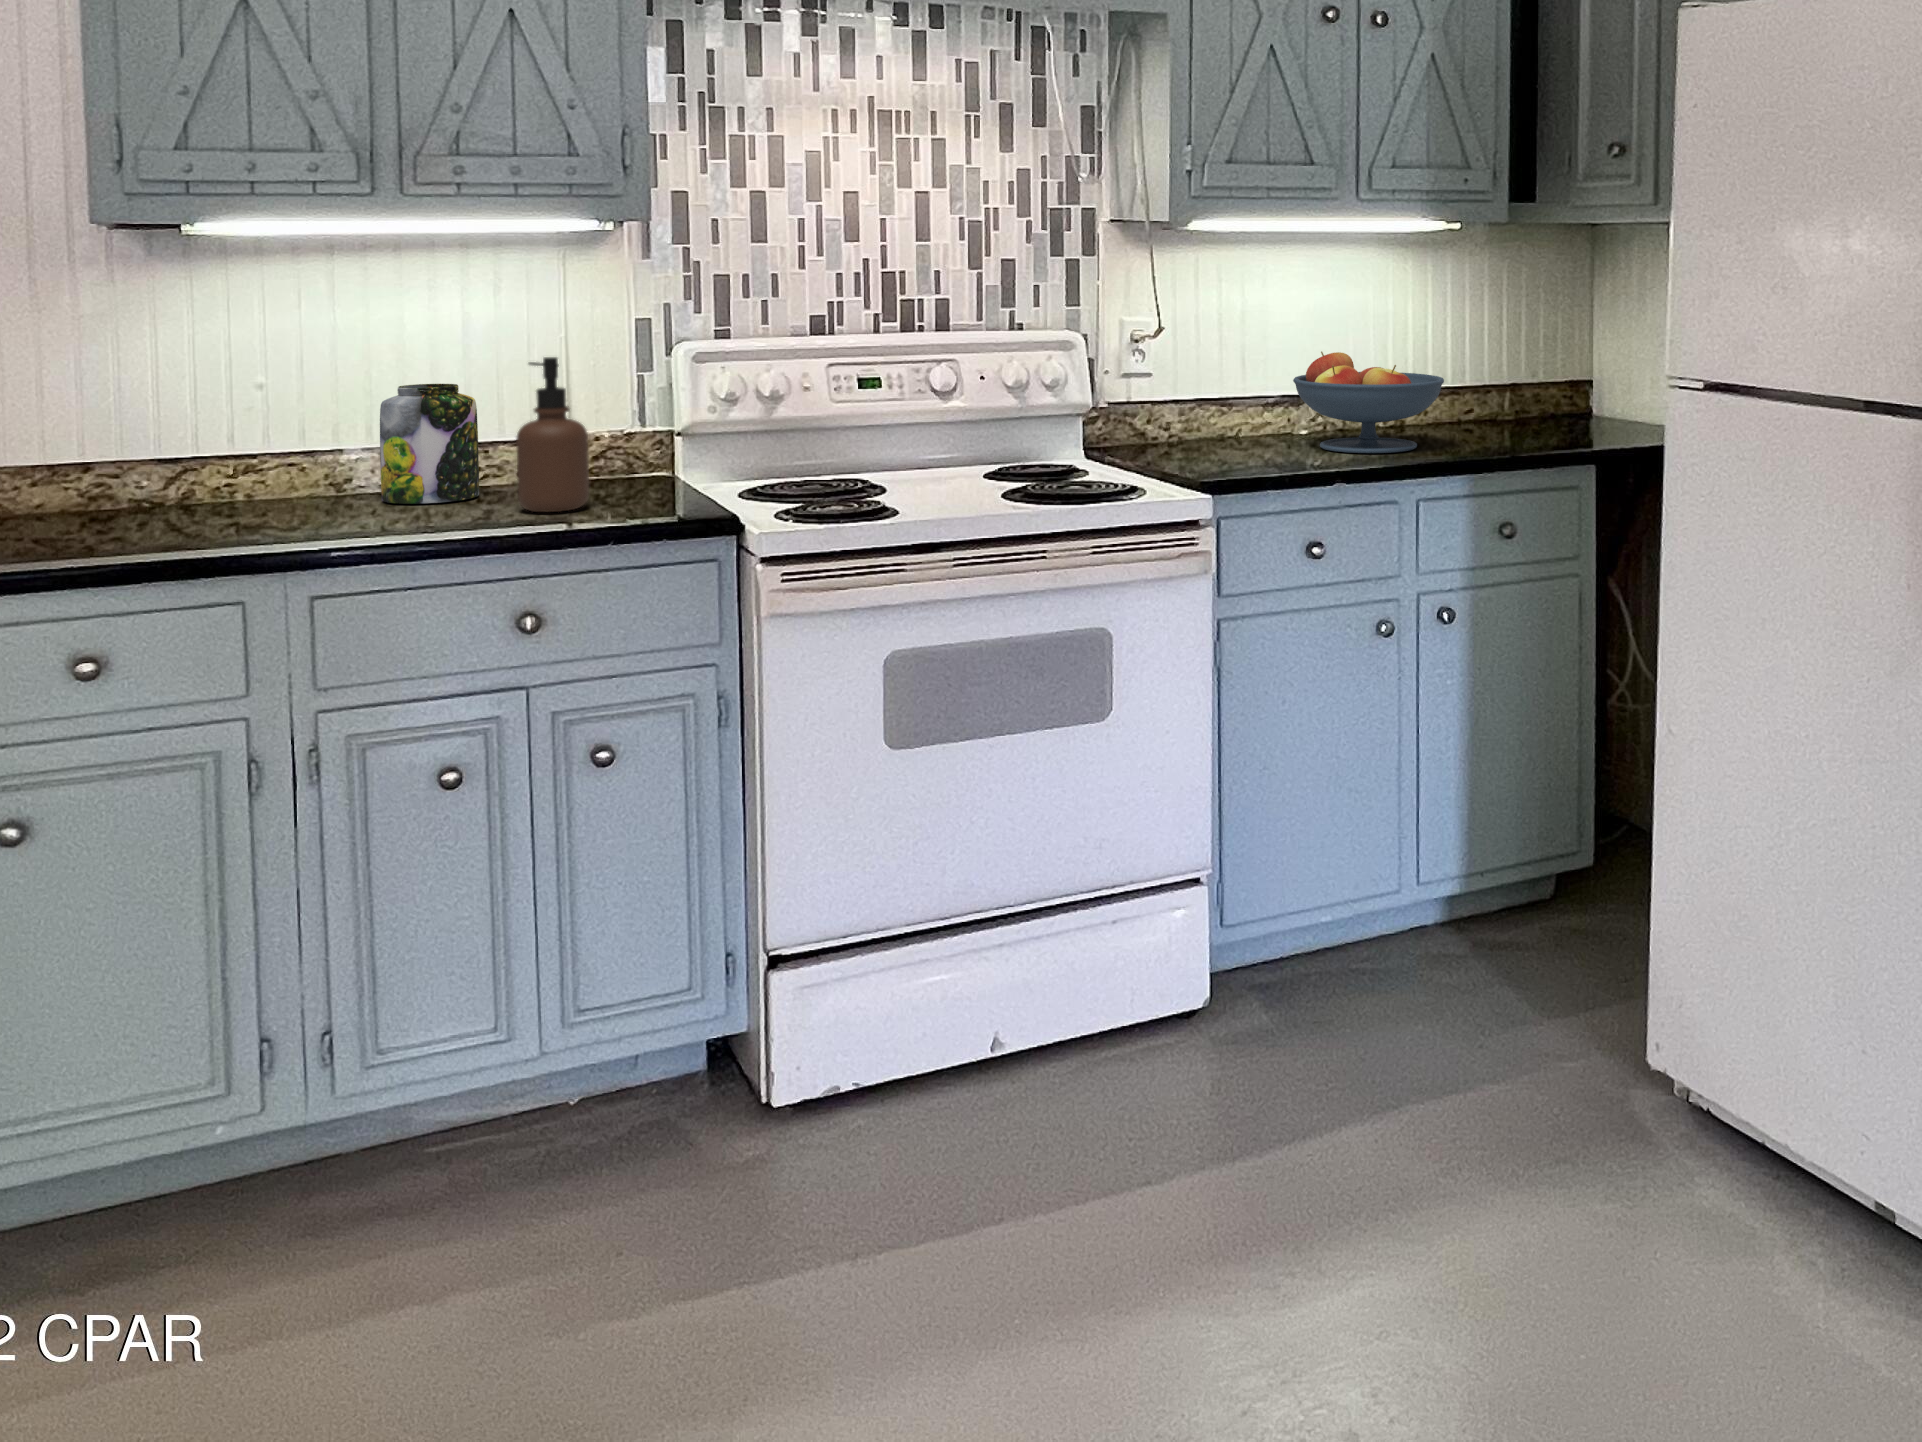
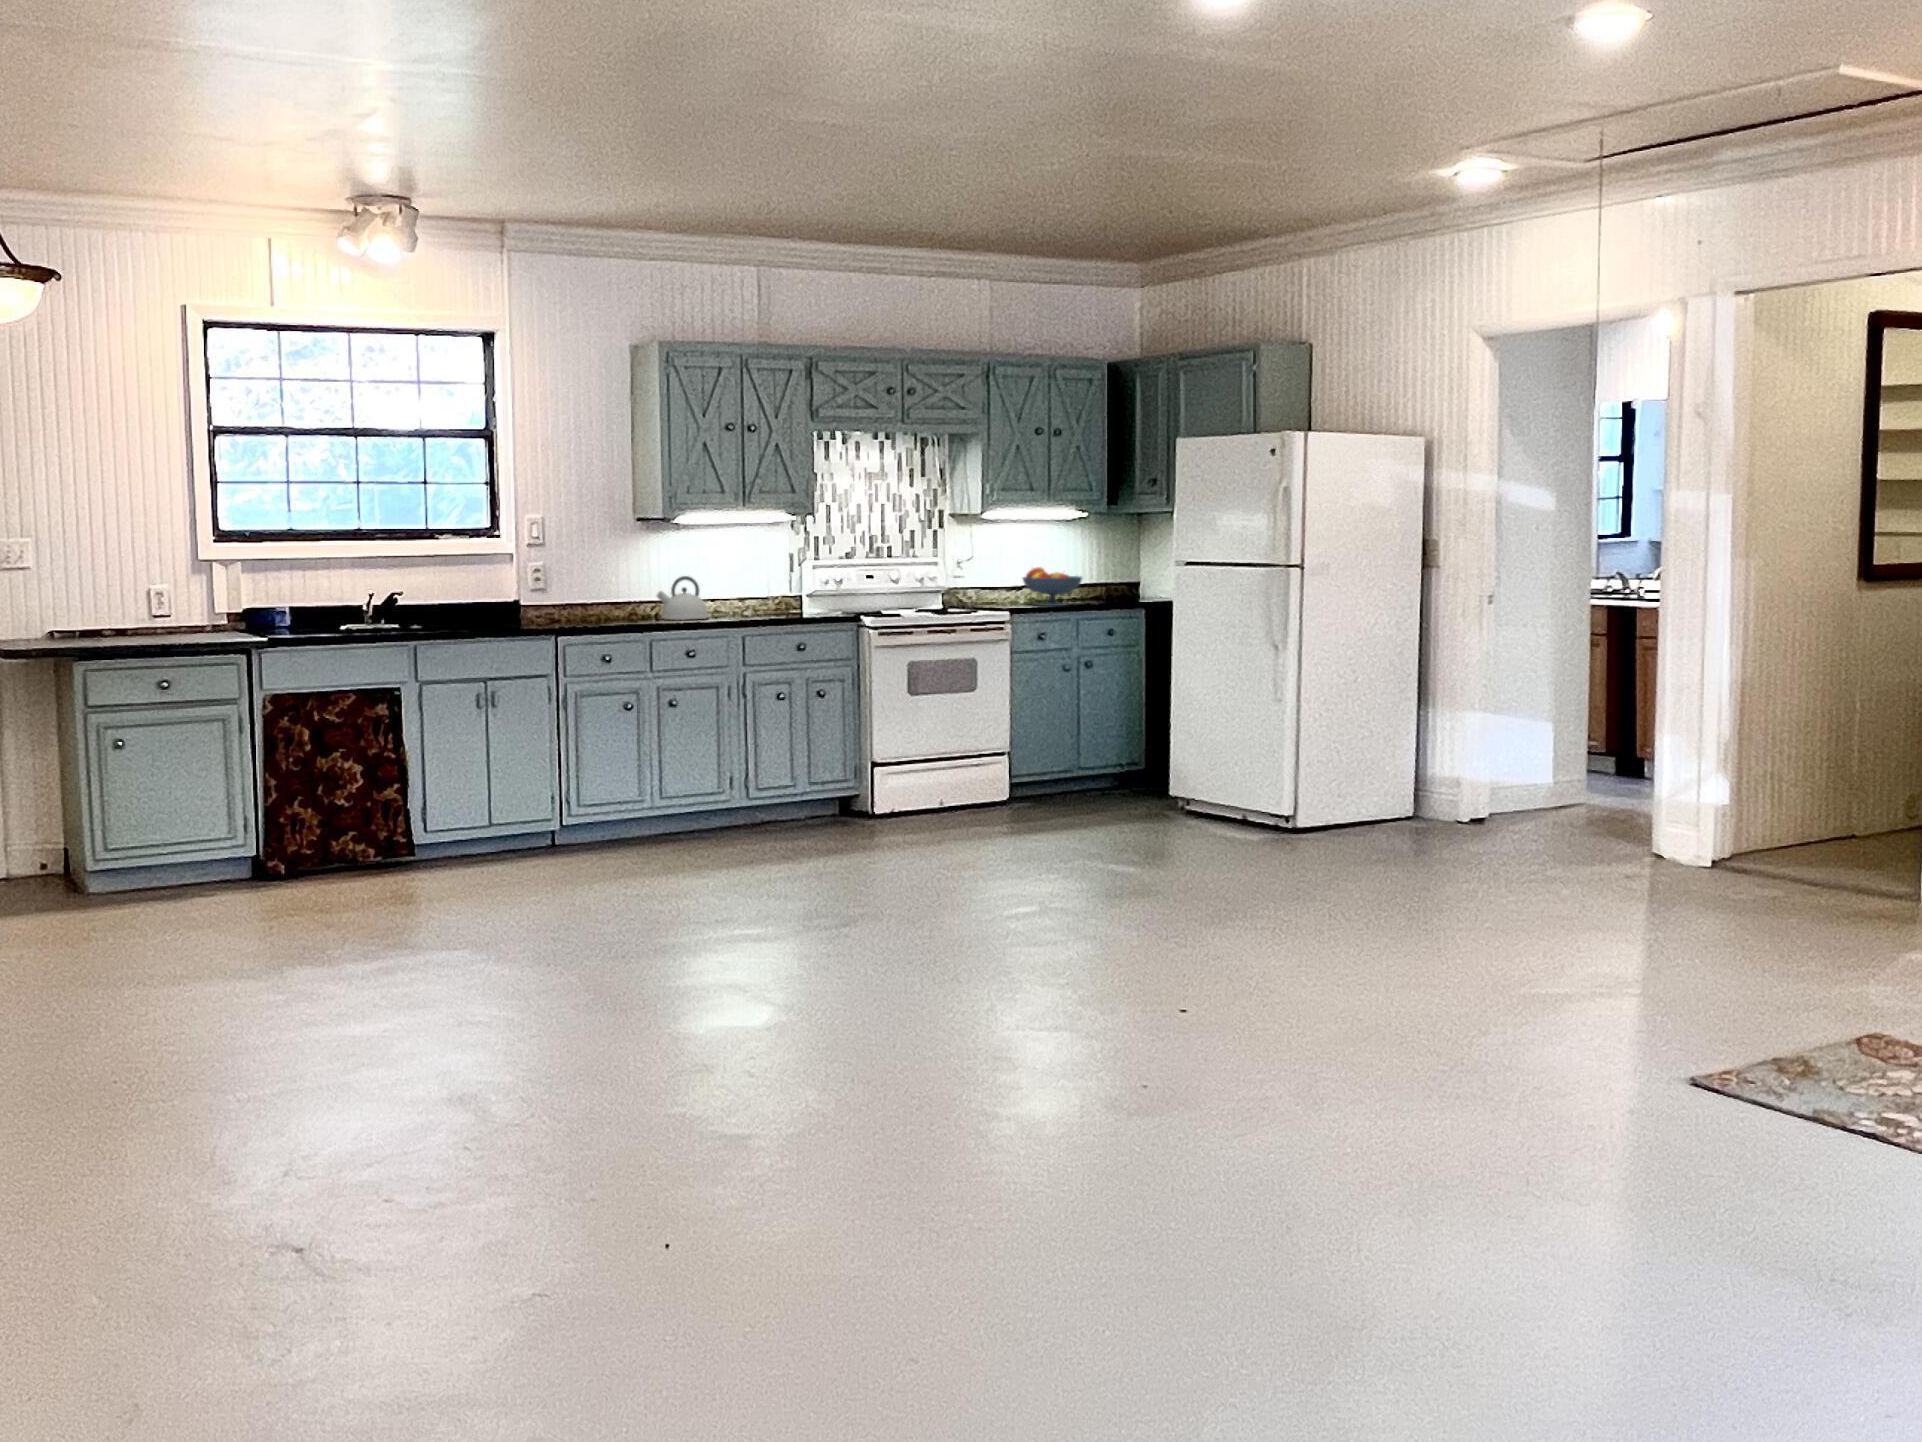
soap dispenser: present [516,357,589,512] -> none [778,563,801,616]
jar: present [380,384,479,504] -> none [723,575,754,615]
kettle: none [77,398,269,539] -> present [657,576,708,620]

